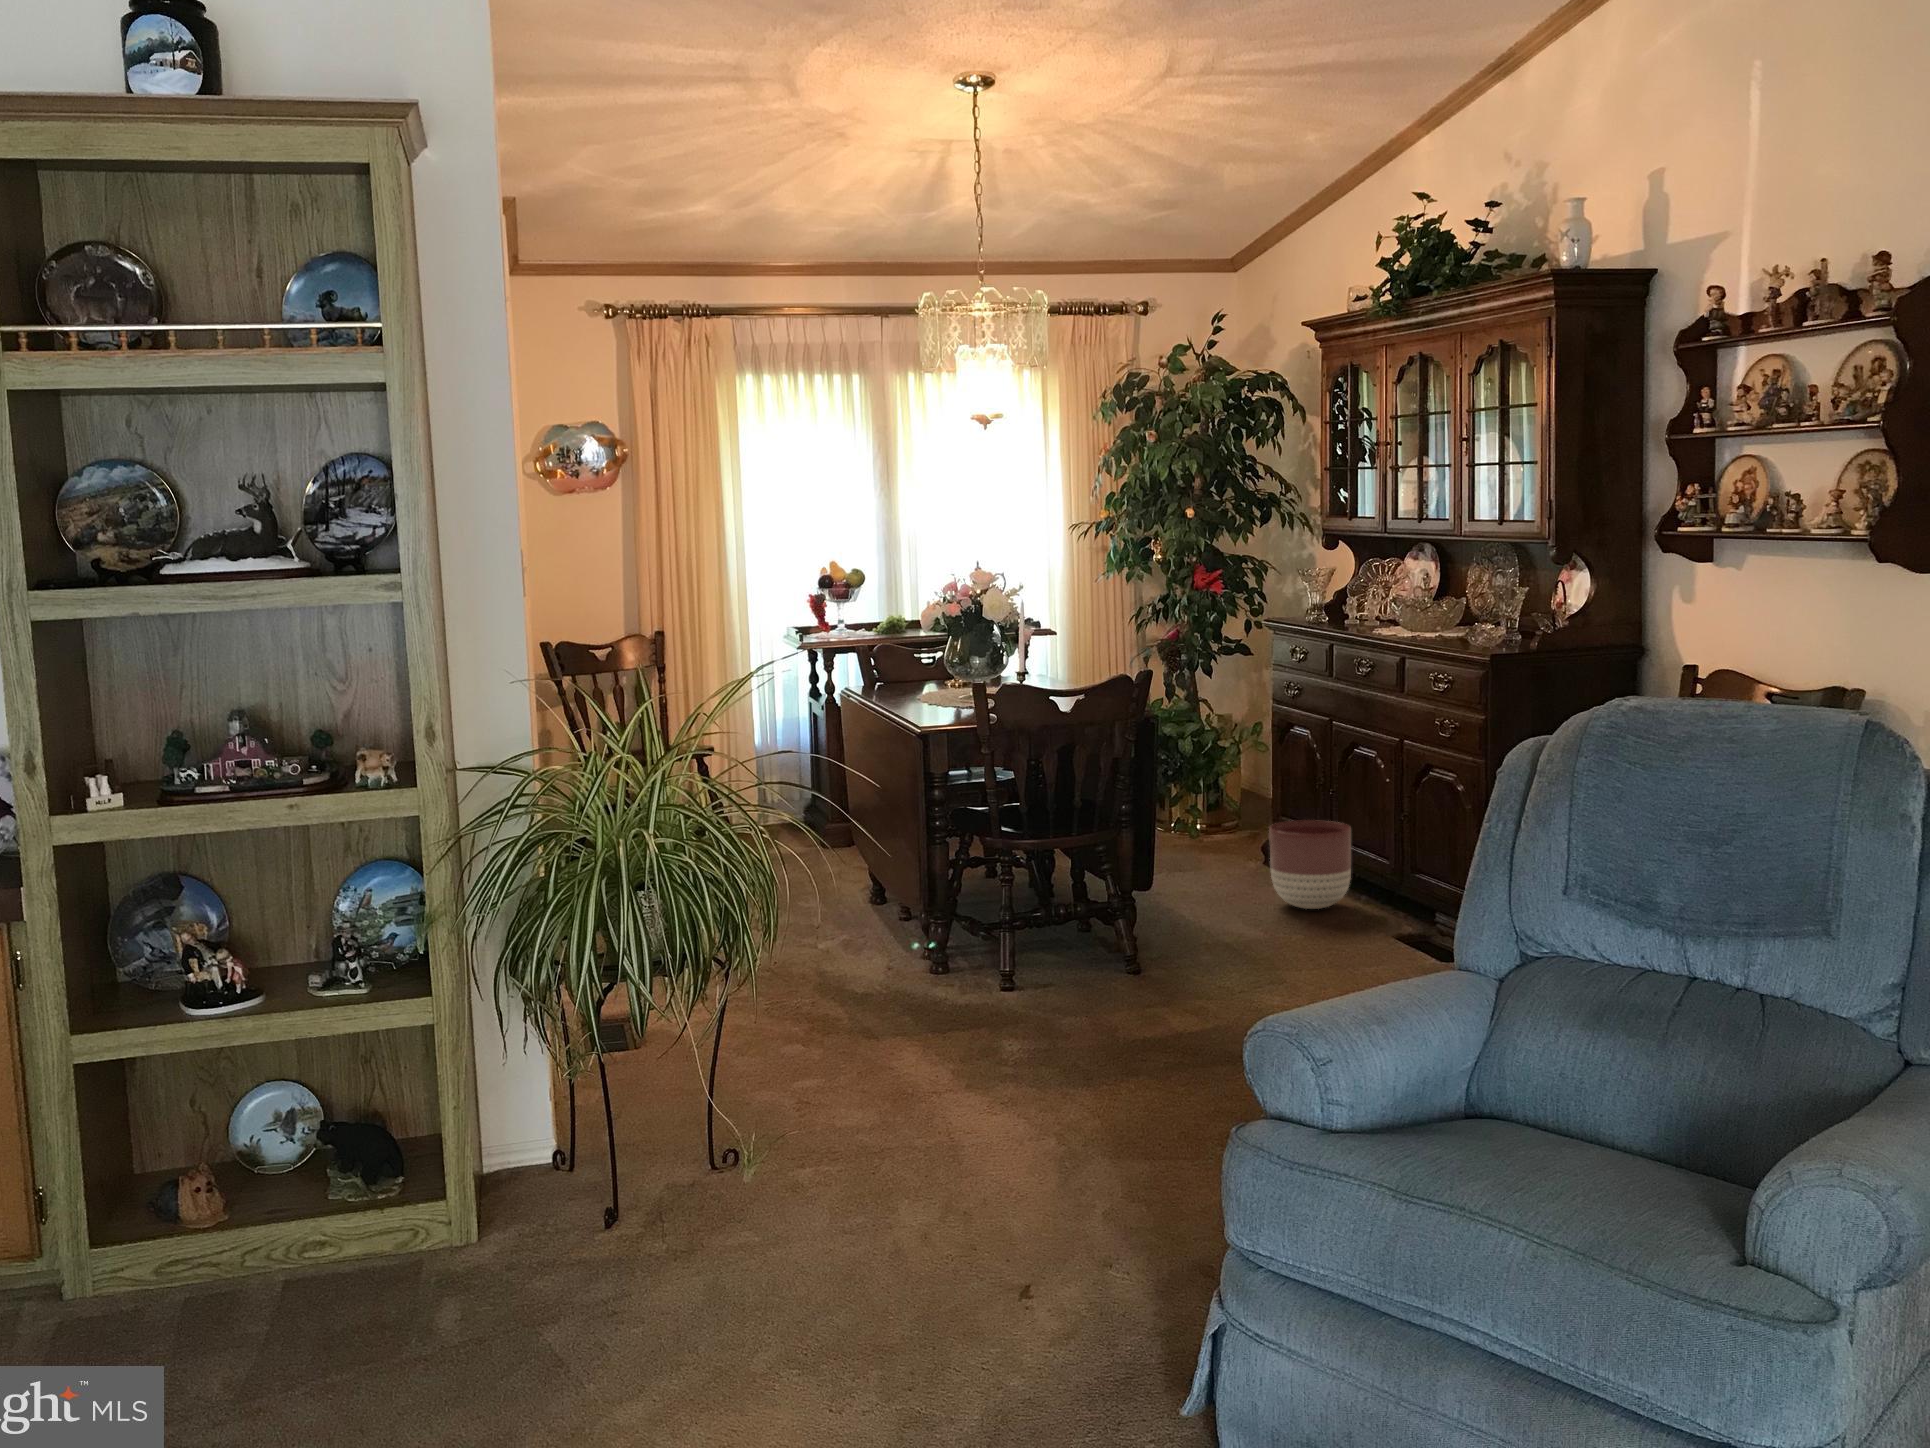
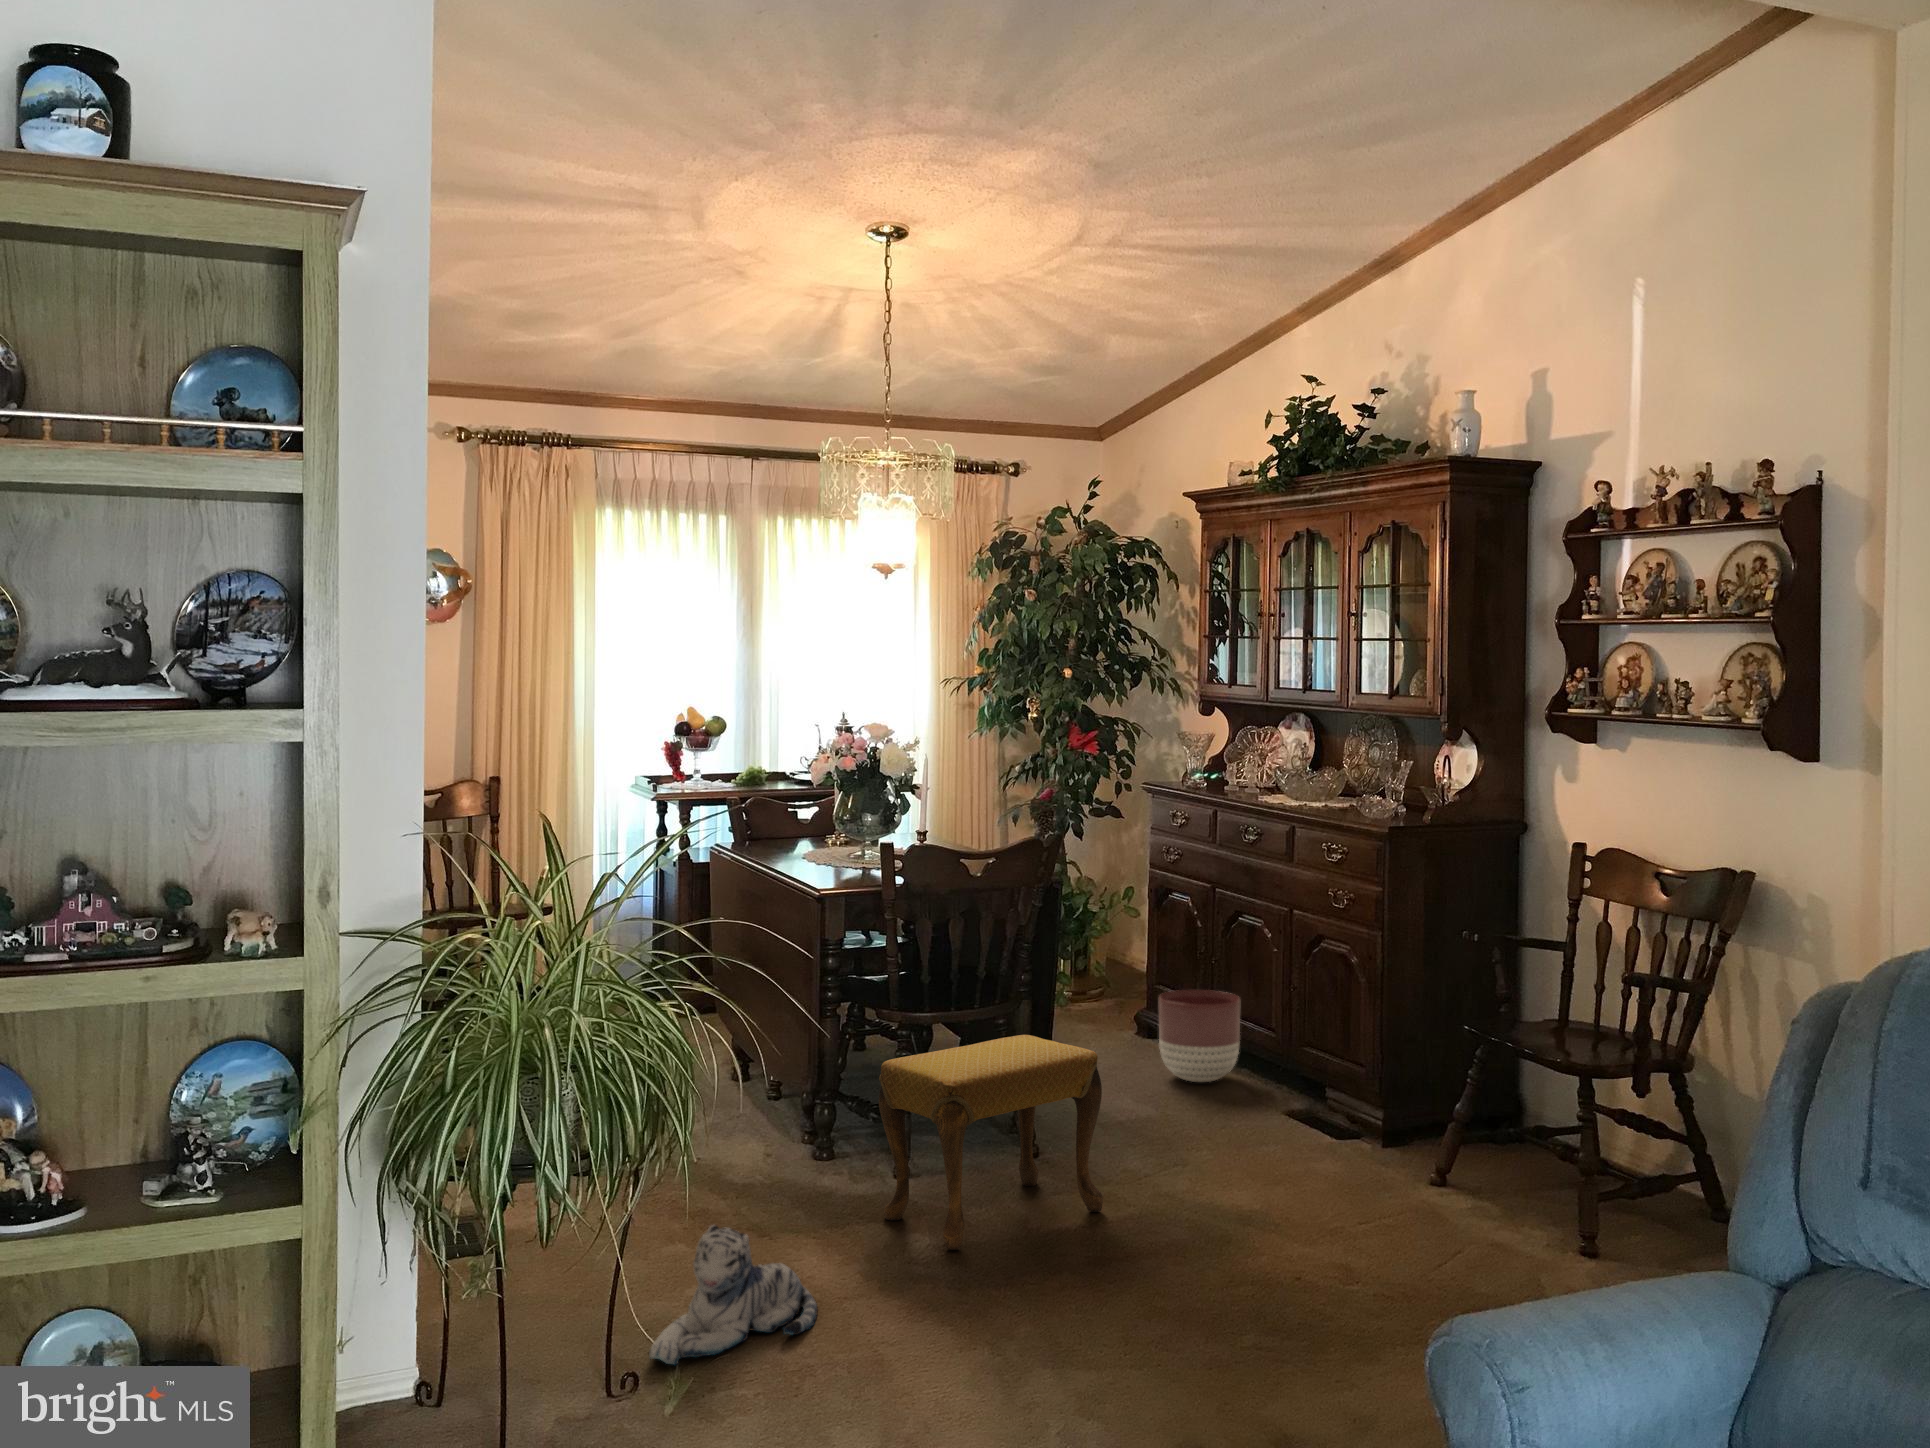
footstool: none [969,861,1184,1054] -> present [879,1035,1103,1250]
plush toy: none [748,1024,903,1142] -> present [649,1225,818,1365]

